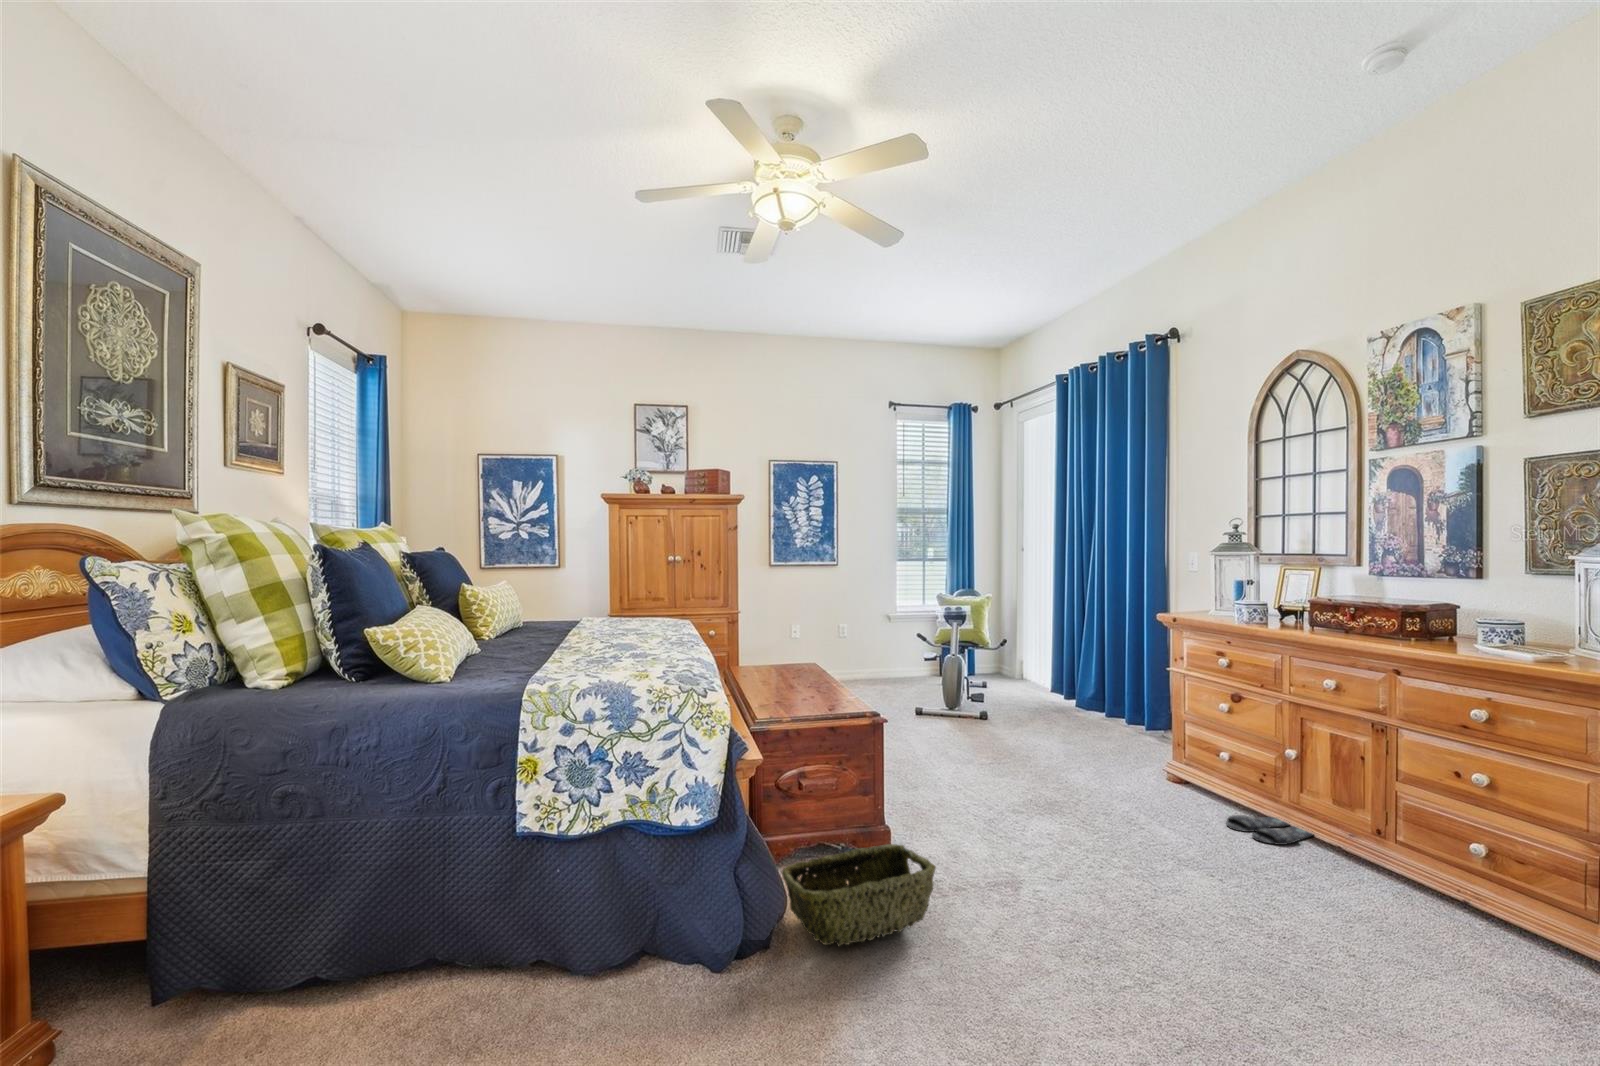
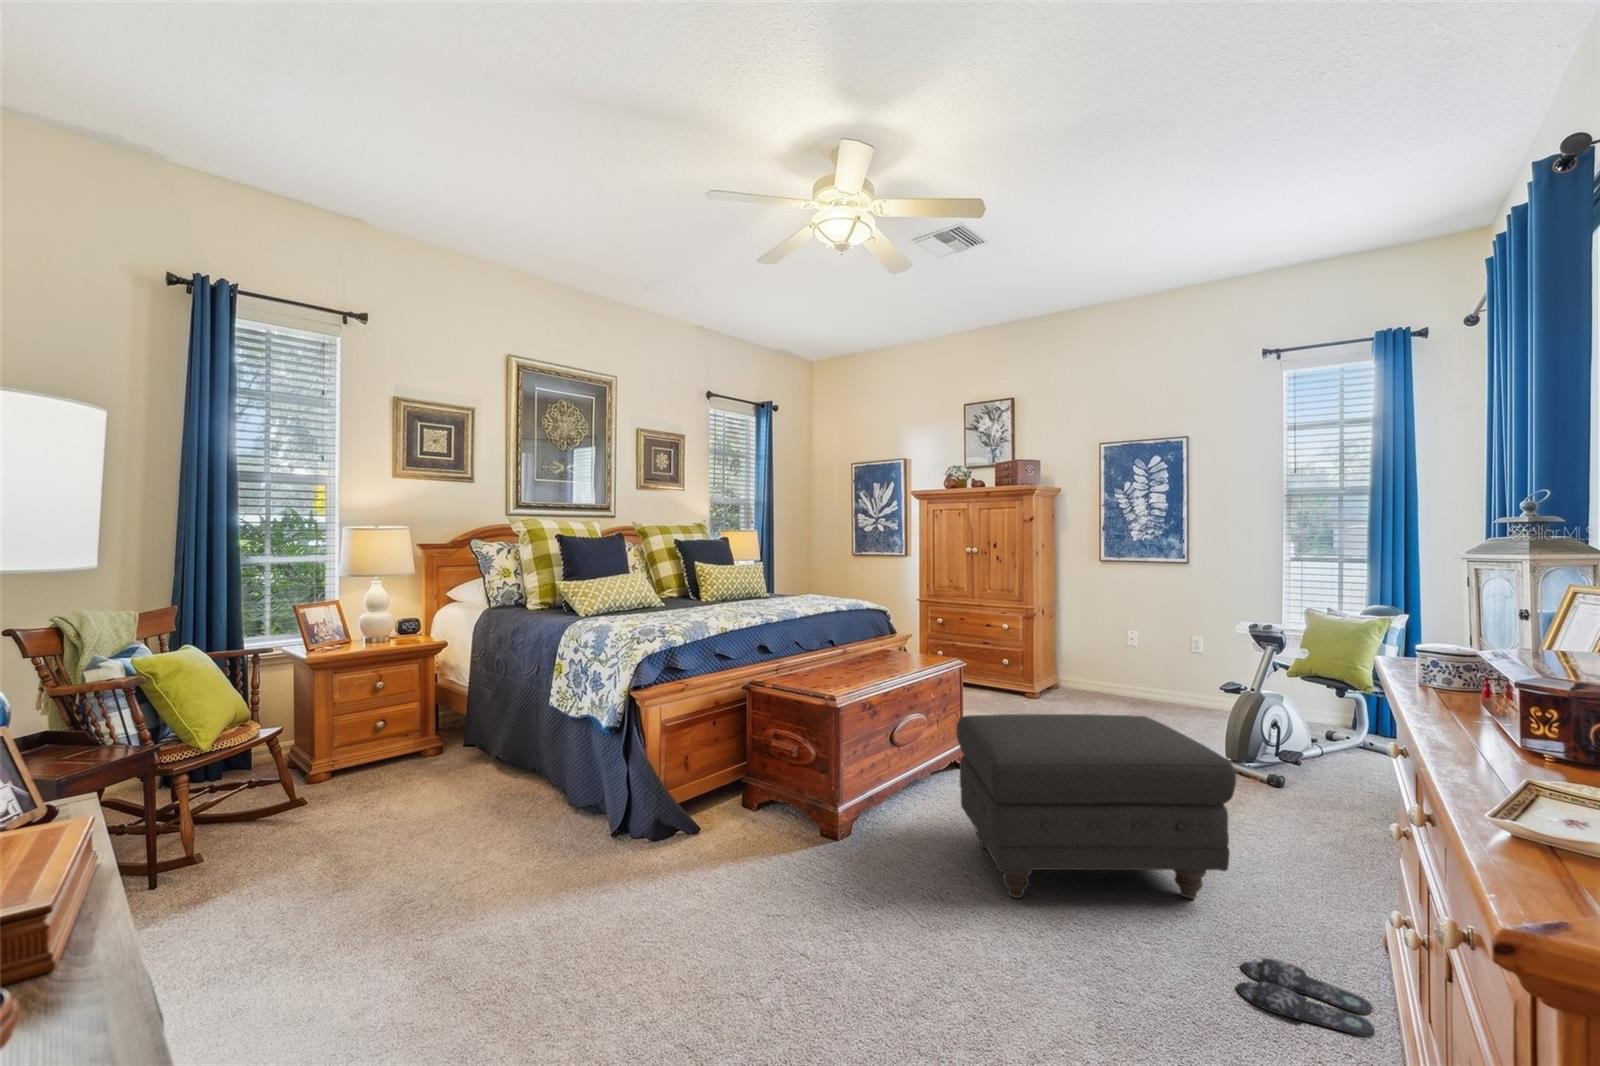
ottoman: none [979,680,1161,850] -> present [956,714,1236,899]
woven basket: present [782,844,936,946] -> none [667,776,782,844]

